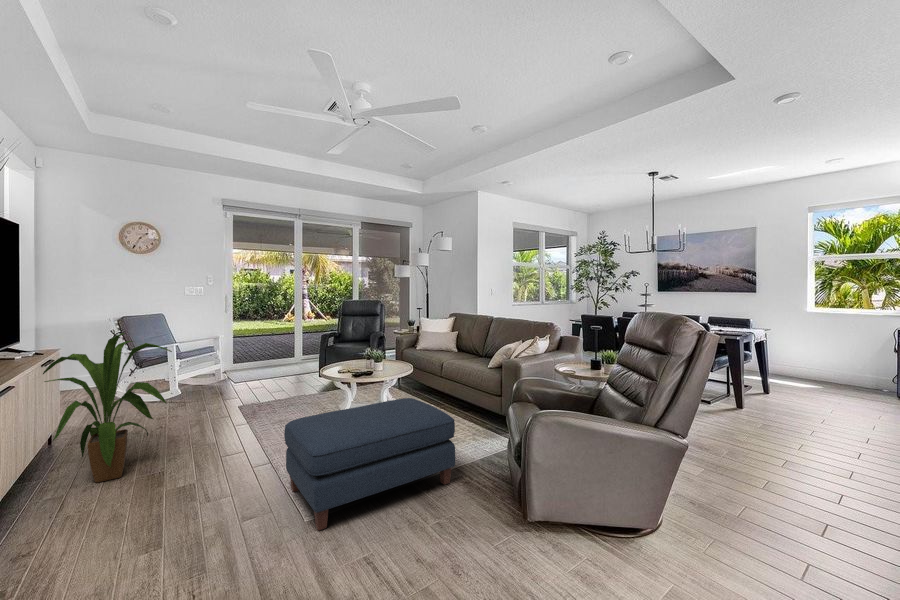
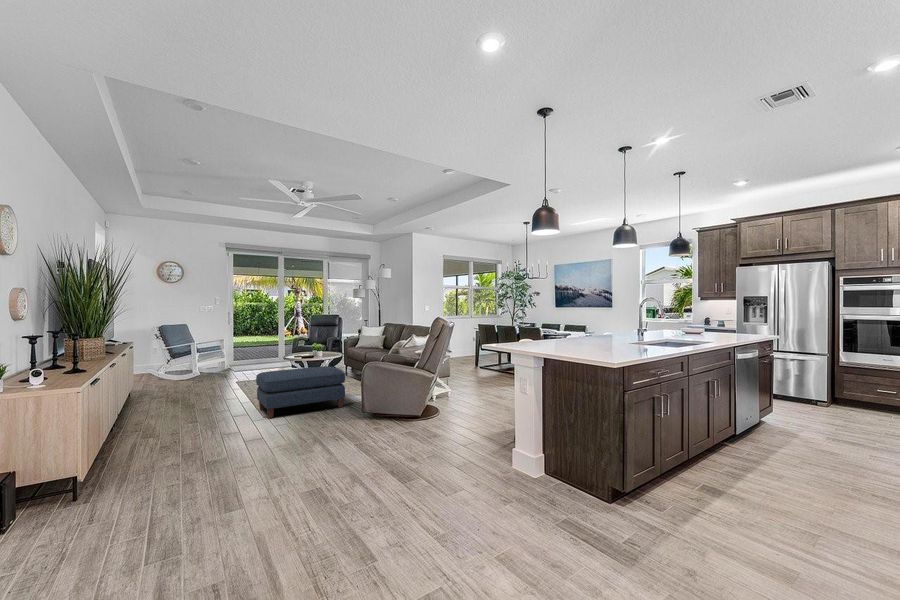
house plant: present [43,333,172,483] -> none [134,329,199,407]

